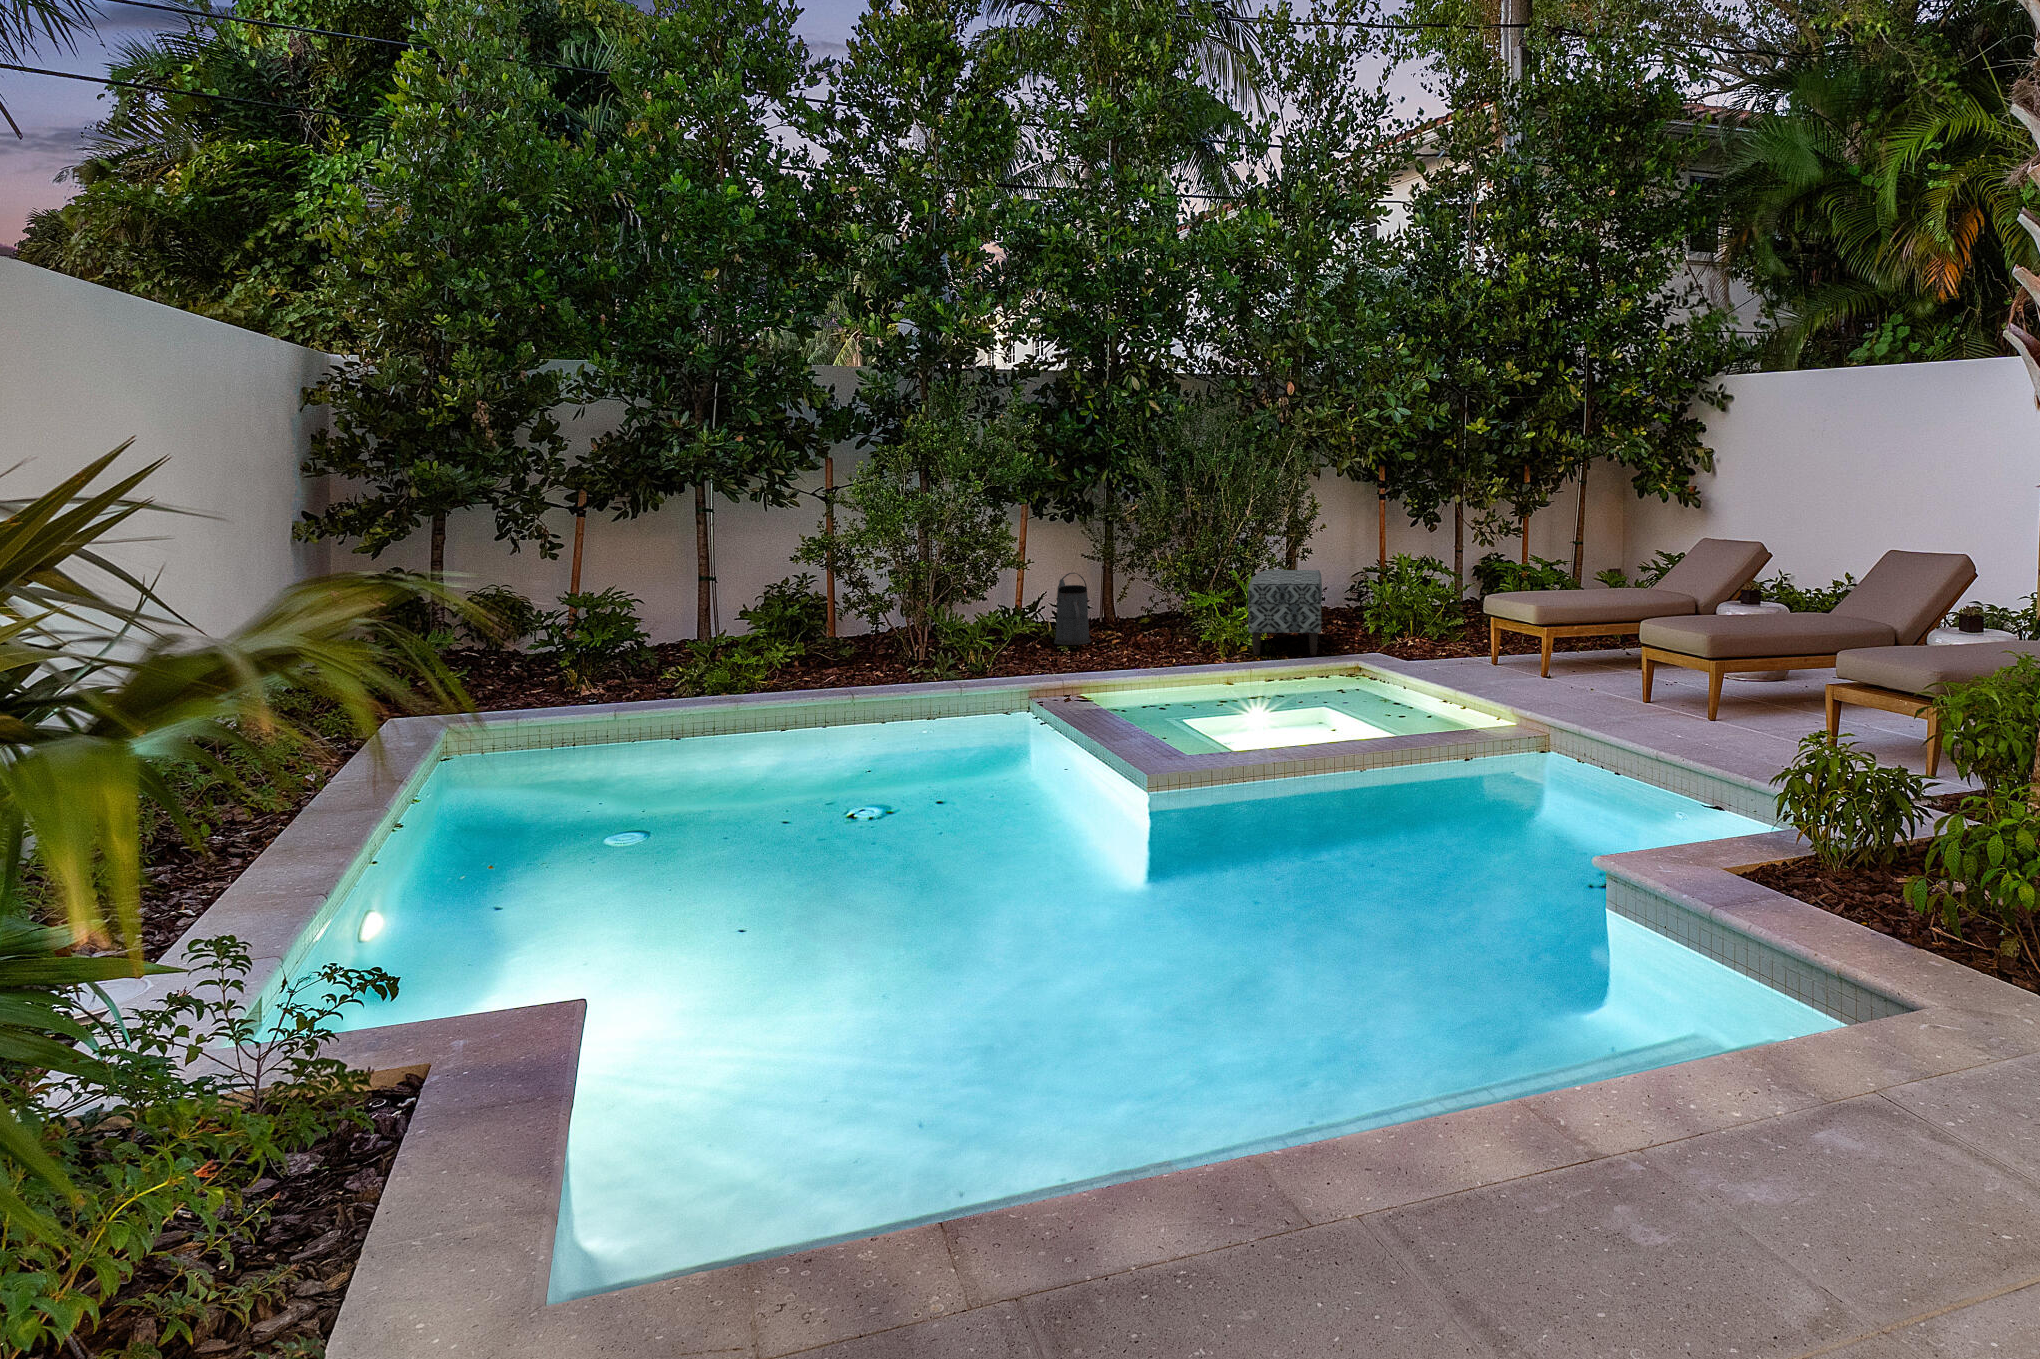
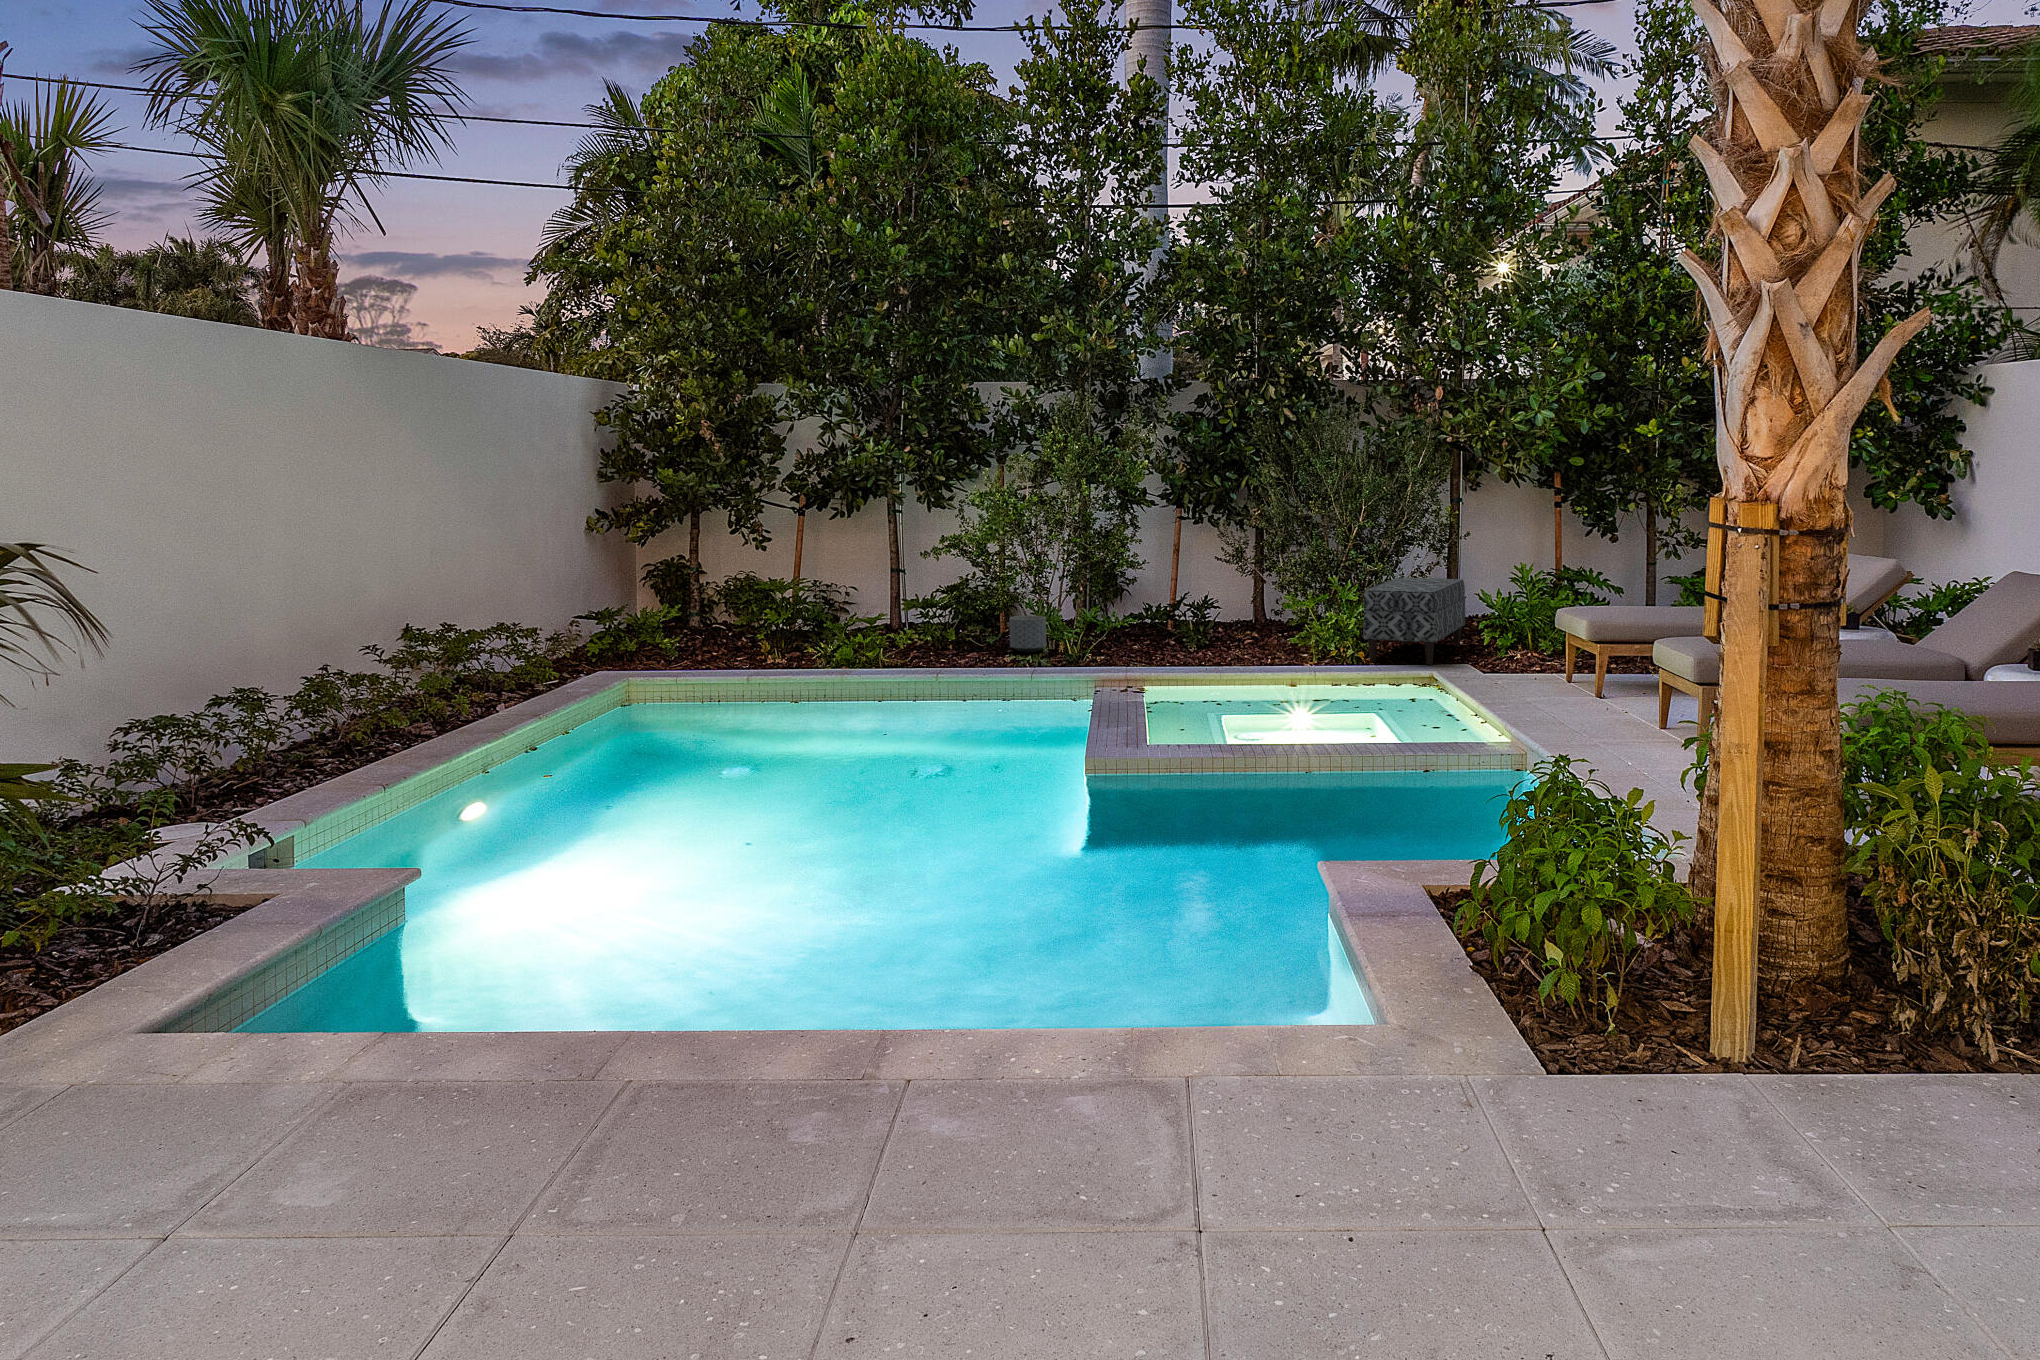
watering can: present [1054,573,1091,645] -> none [1196,575,1230,644]
planter: none [864,623,906,665] -> present [1010,615,1046,653]

